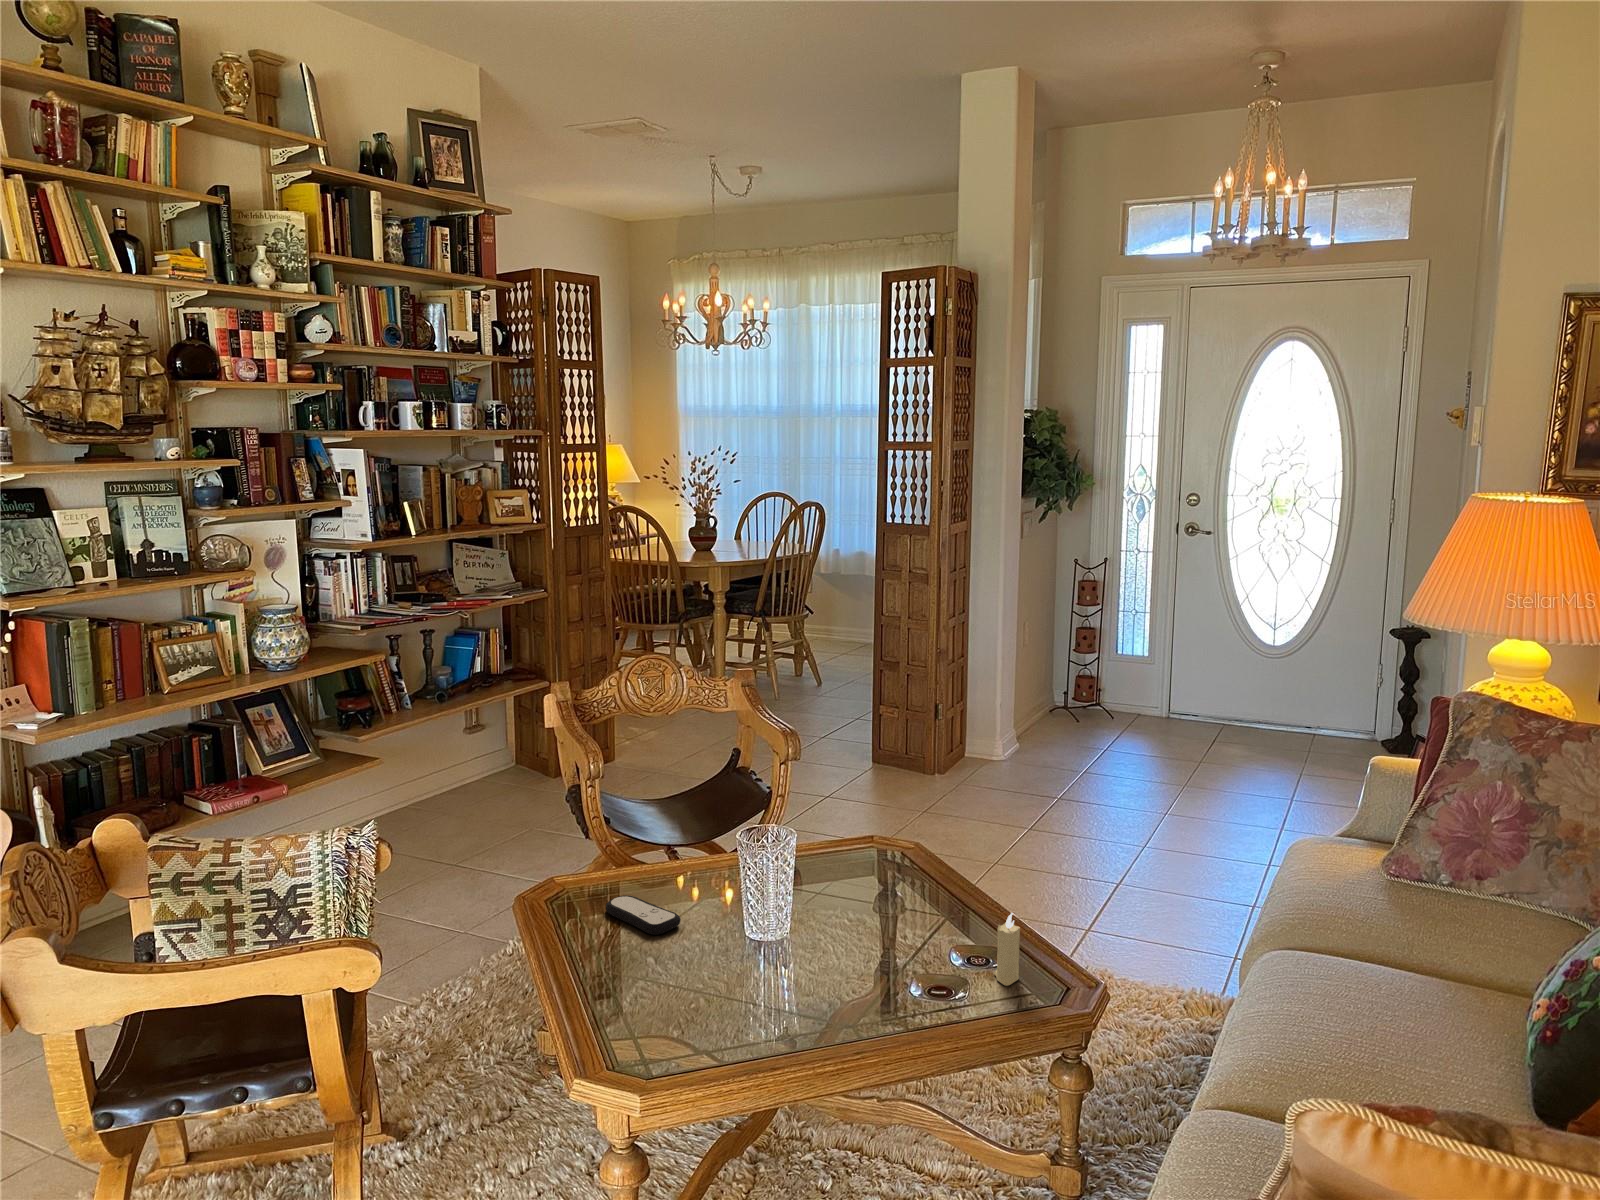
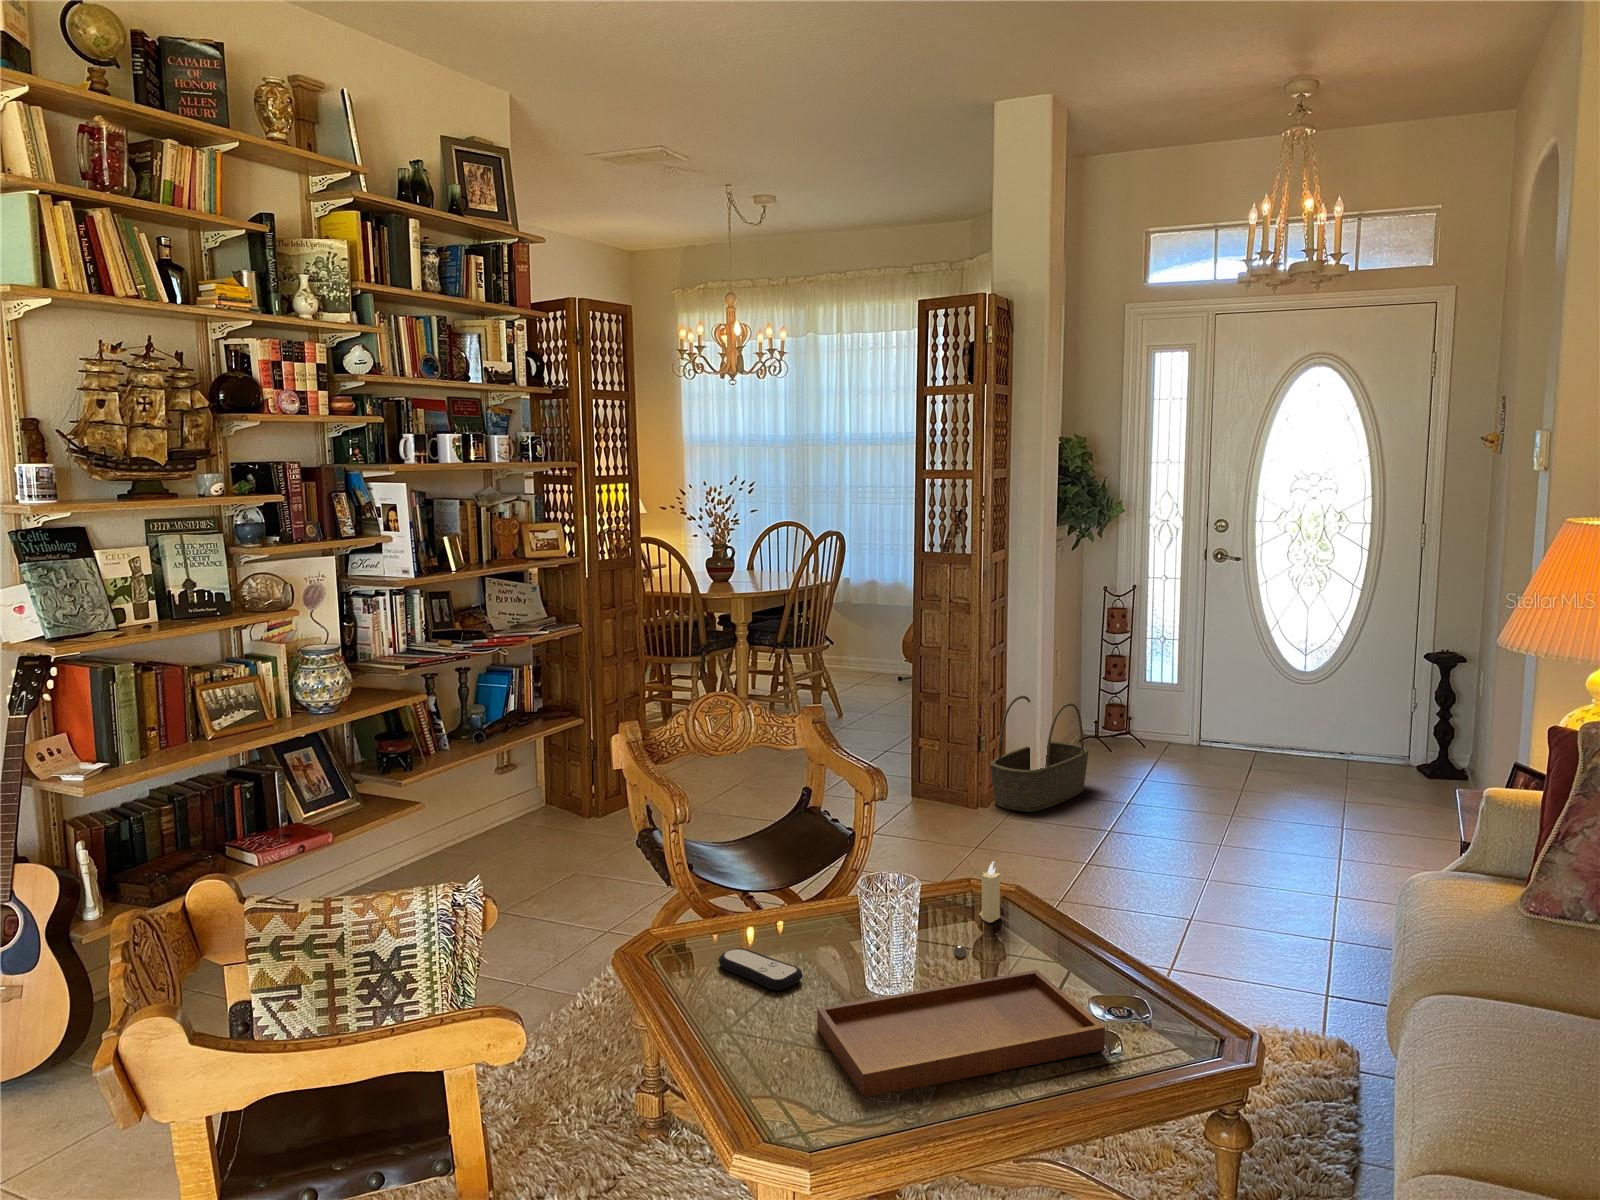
basket: none [948,666,1049,780] -> present [990,696,1089,812]
tray: none [681,894,946,1033] -> present [817,946,1105,1097]
candle: present [994,913,1020,986] -> present [979,861,1000,923]

